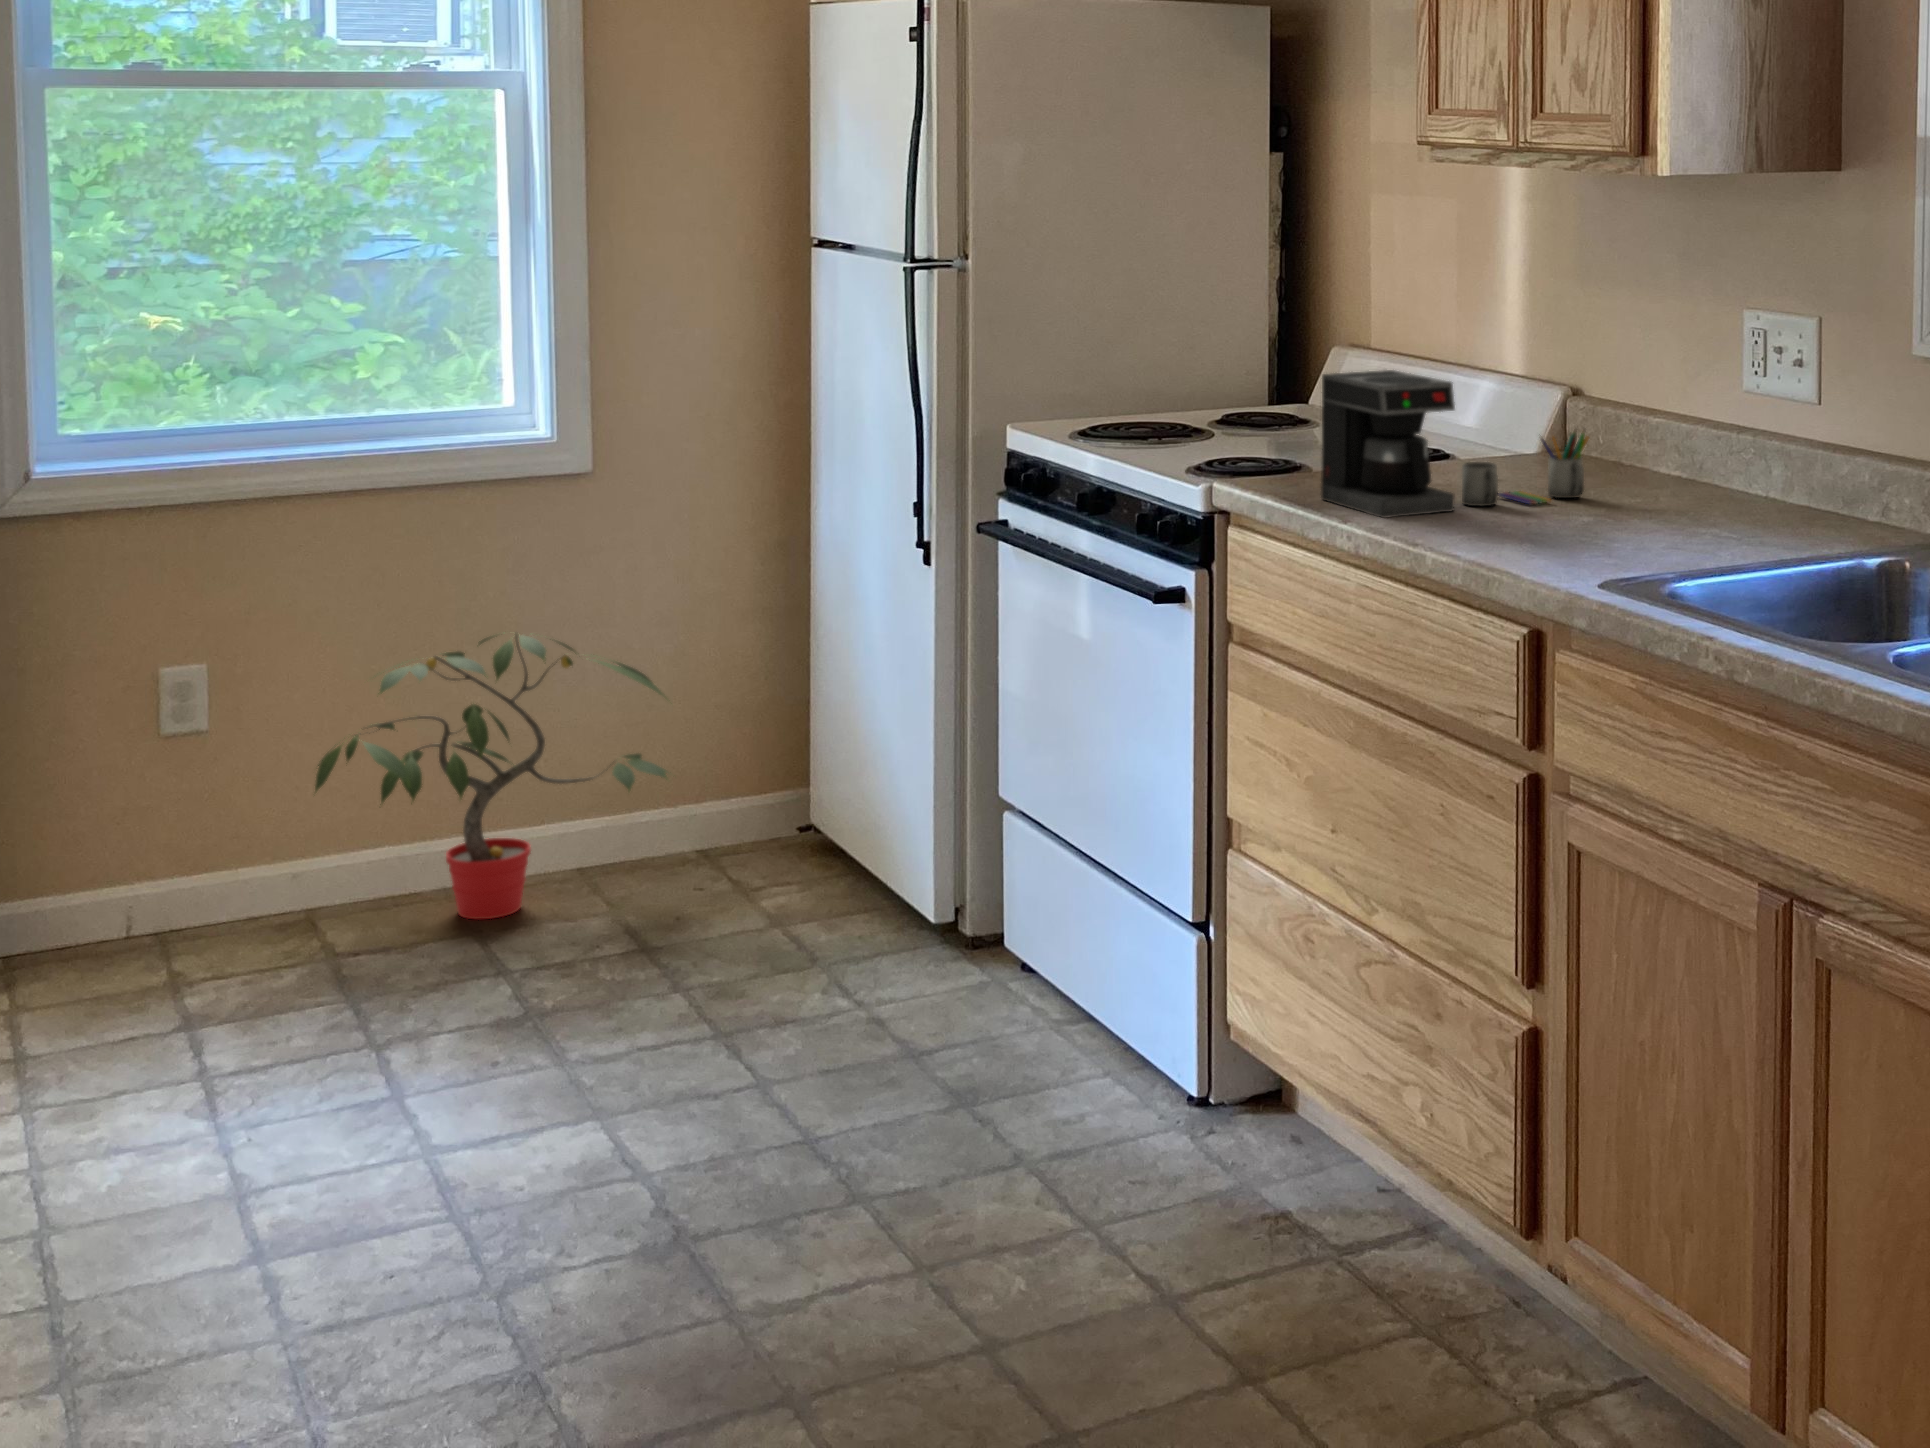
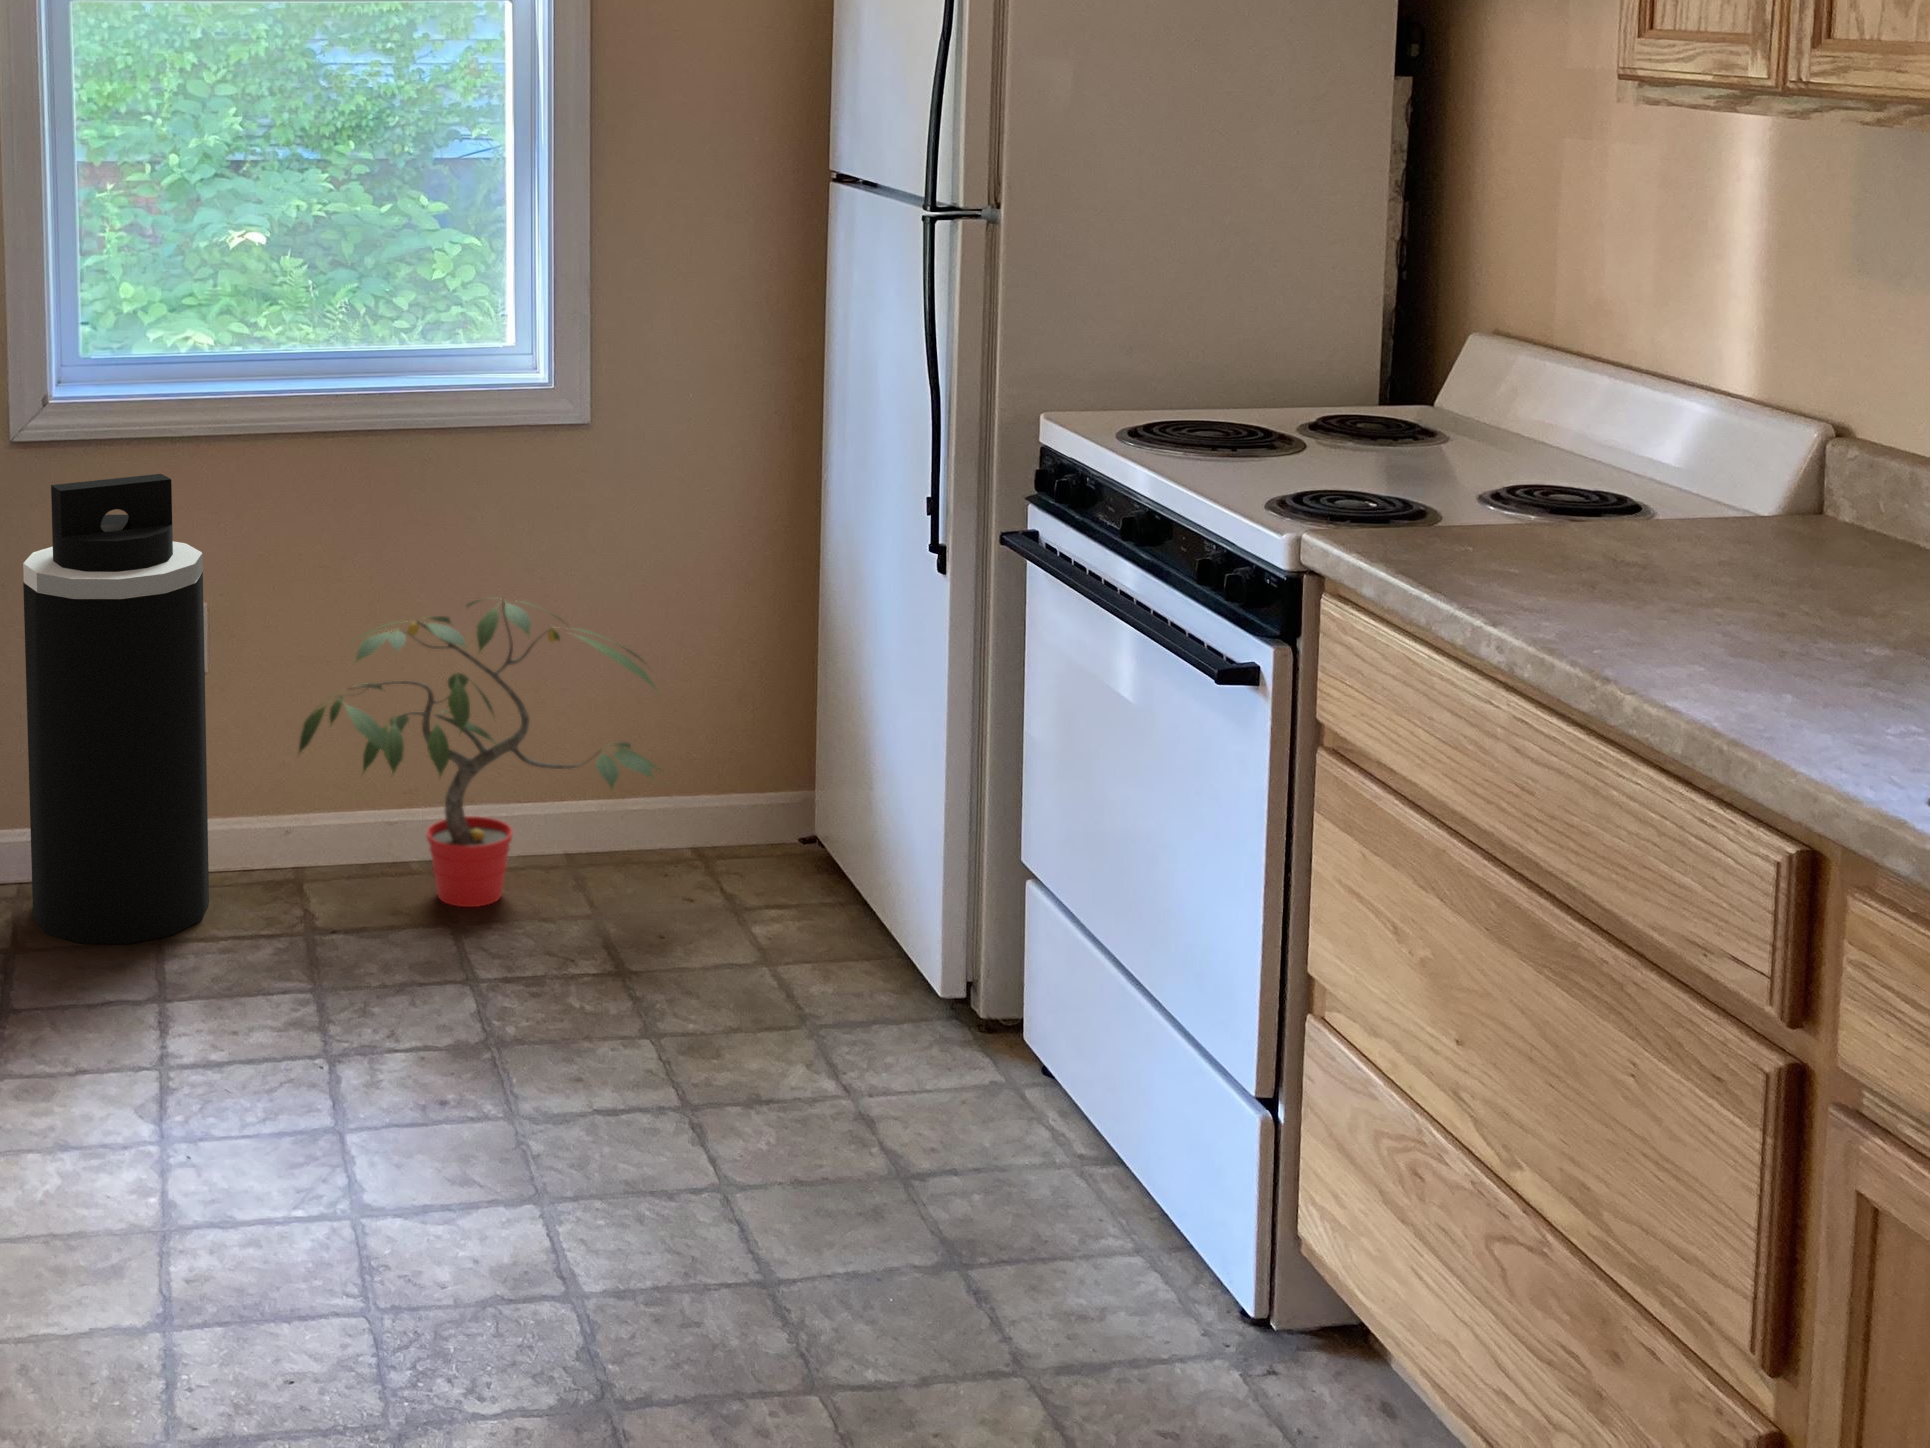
coffee maker: present [1321,370,1589,518] -> none [1459,400,1878,618]
trash can: none [21,535,223,993] -> present [23,474,209,944]

